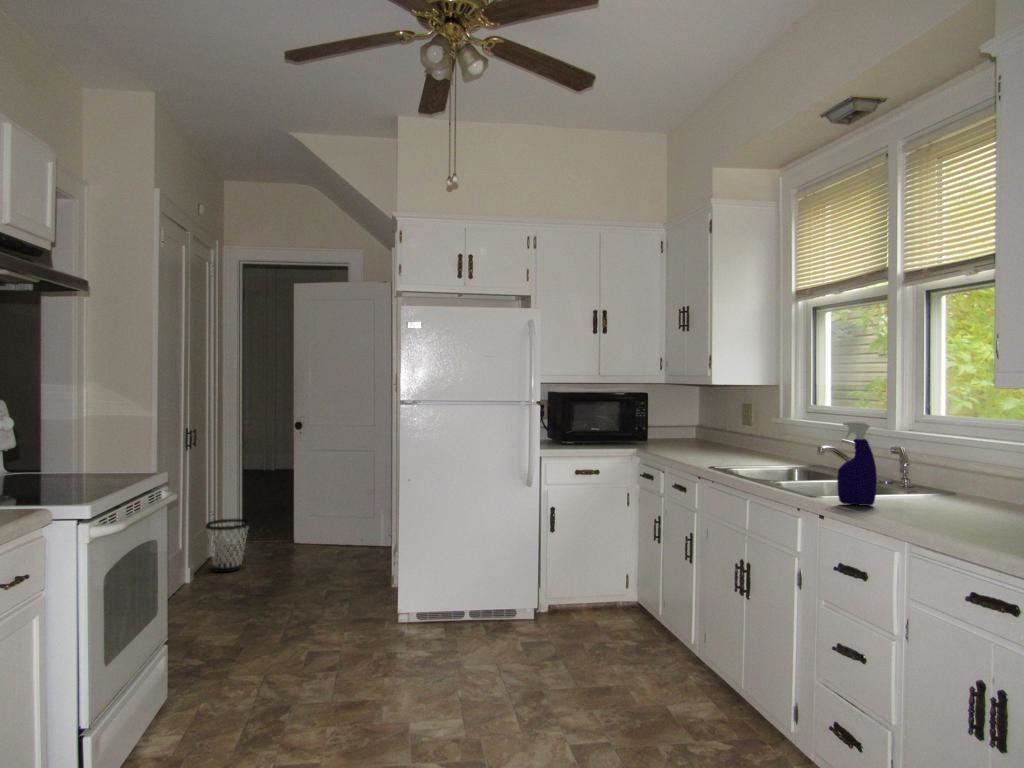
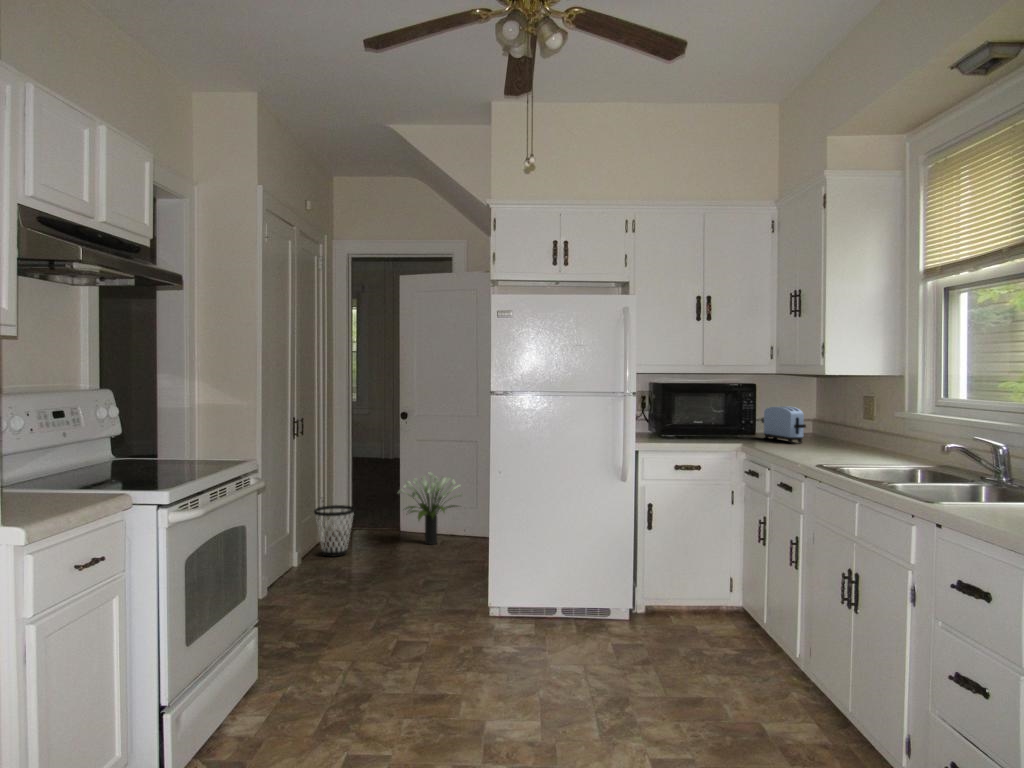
toaster: none [654,414,695,447] -> present [761,407,806,443]
spray bottle: present [837,422,877,506] -> none [958,417,1009,515]
potted plant: none [294,482,363,556] -> present [398,473,462,545]

